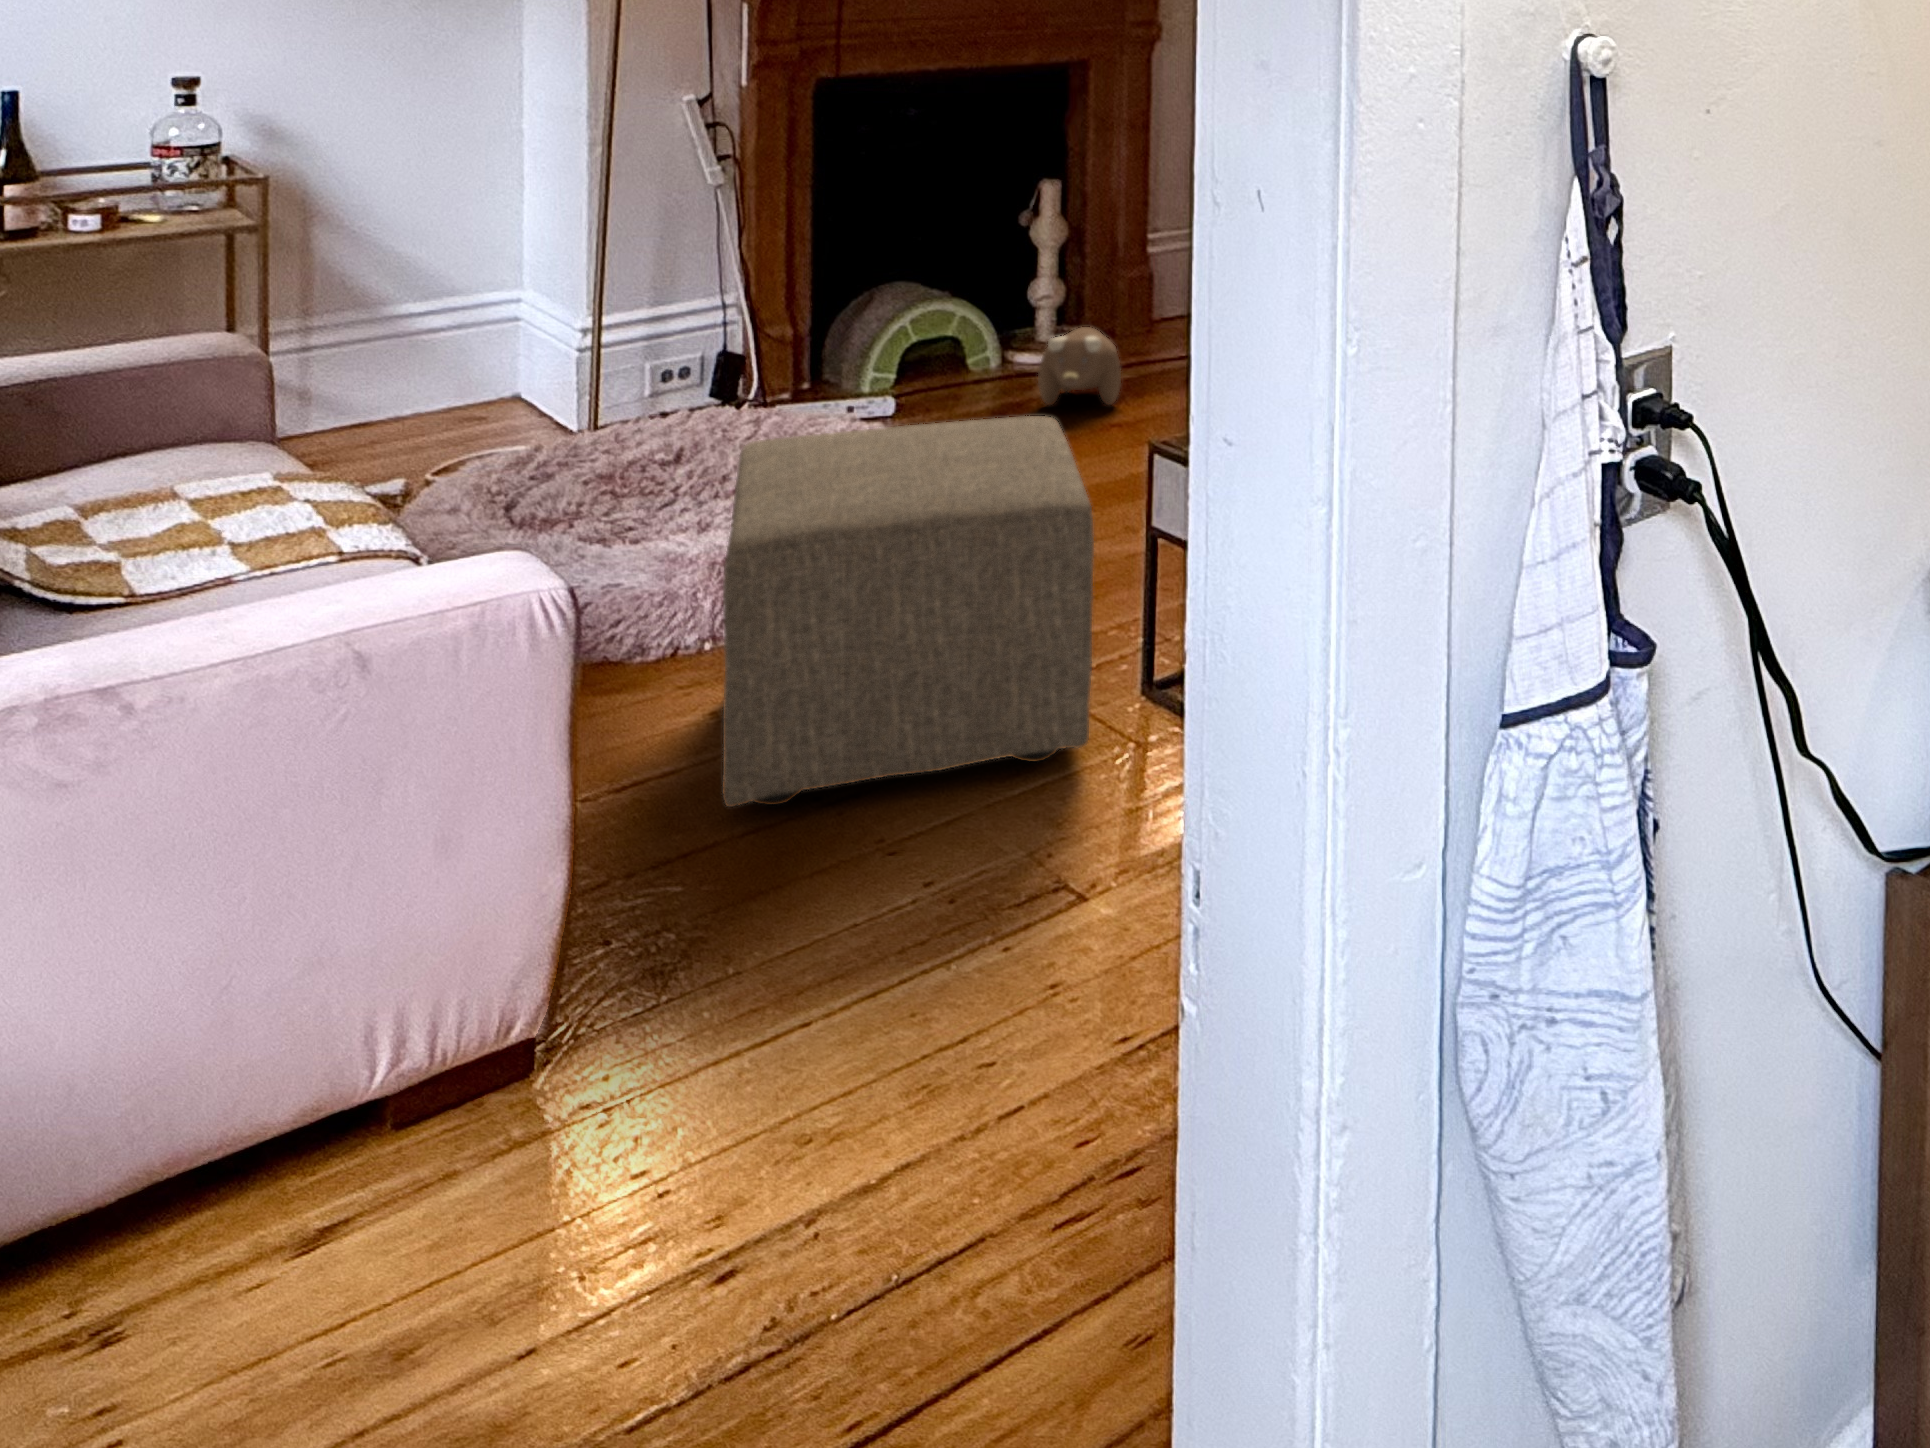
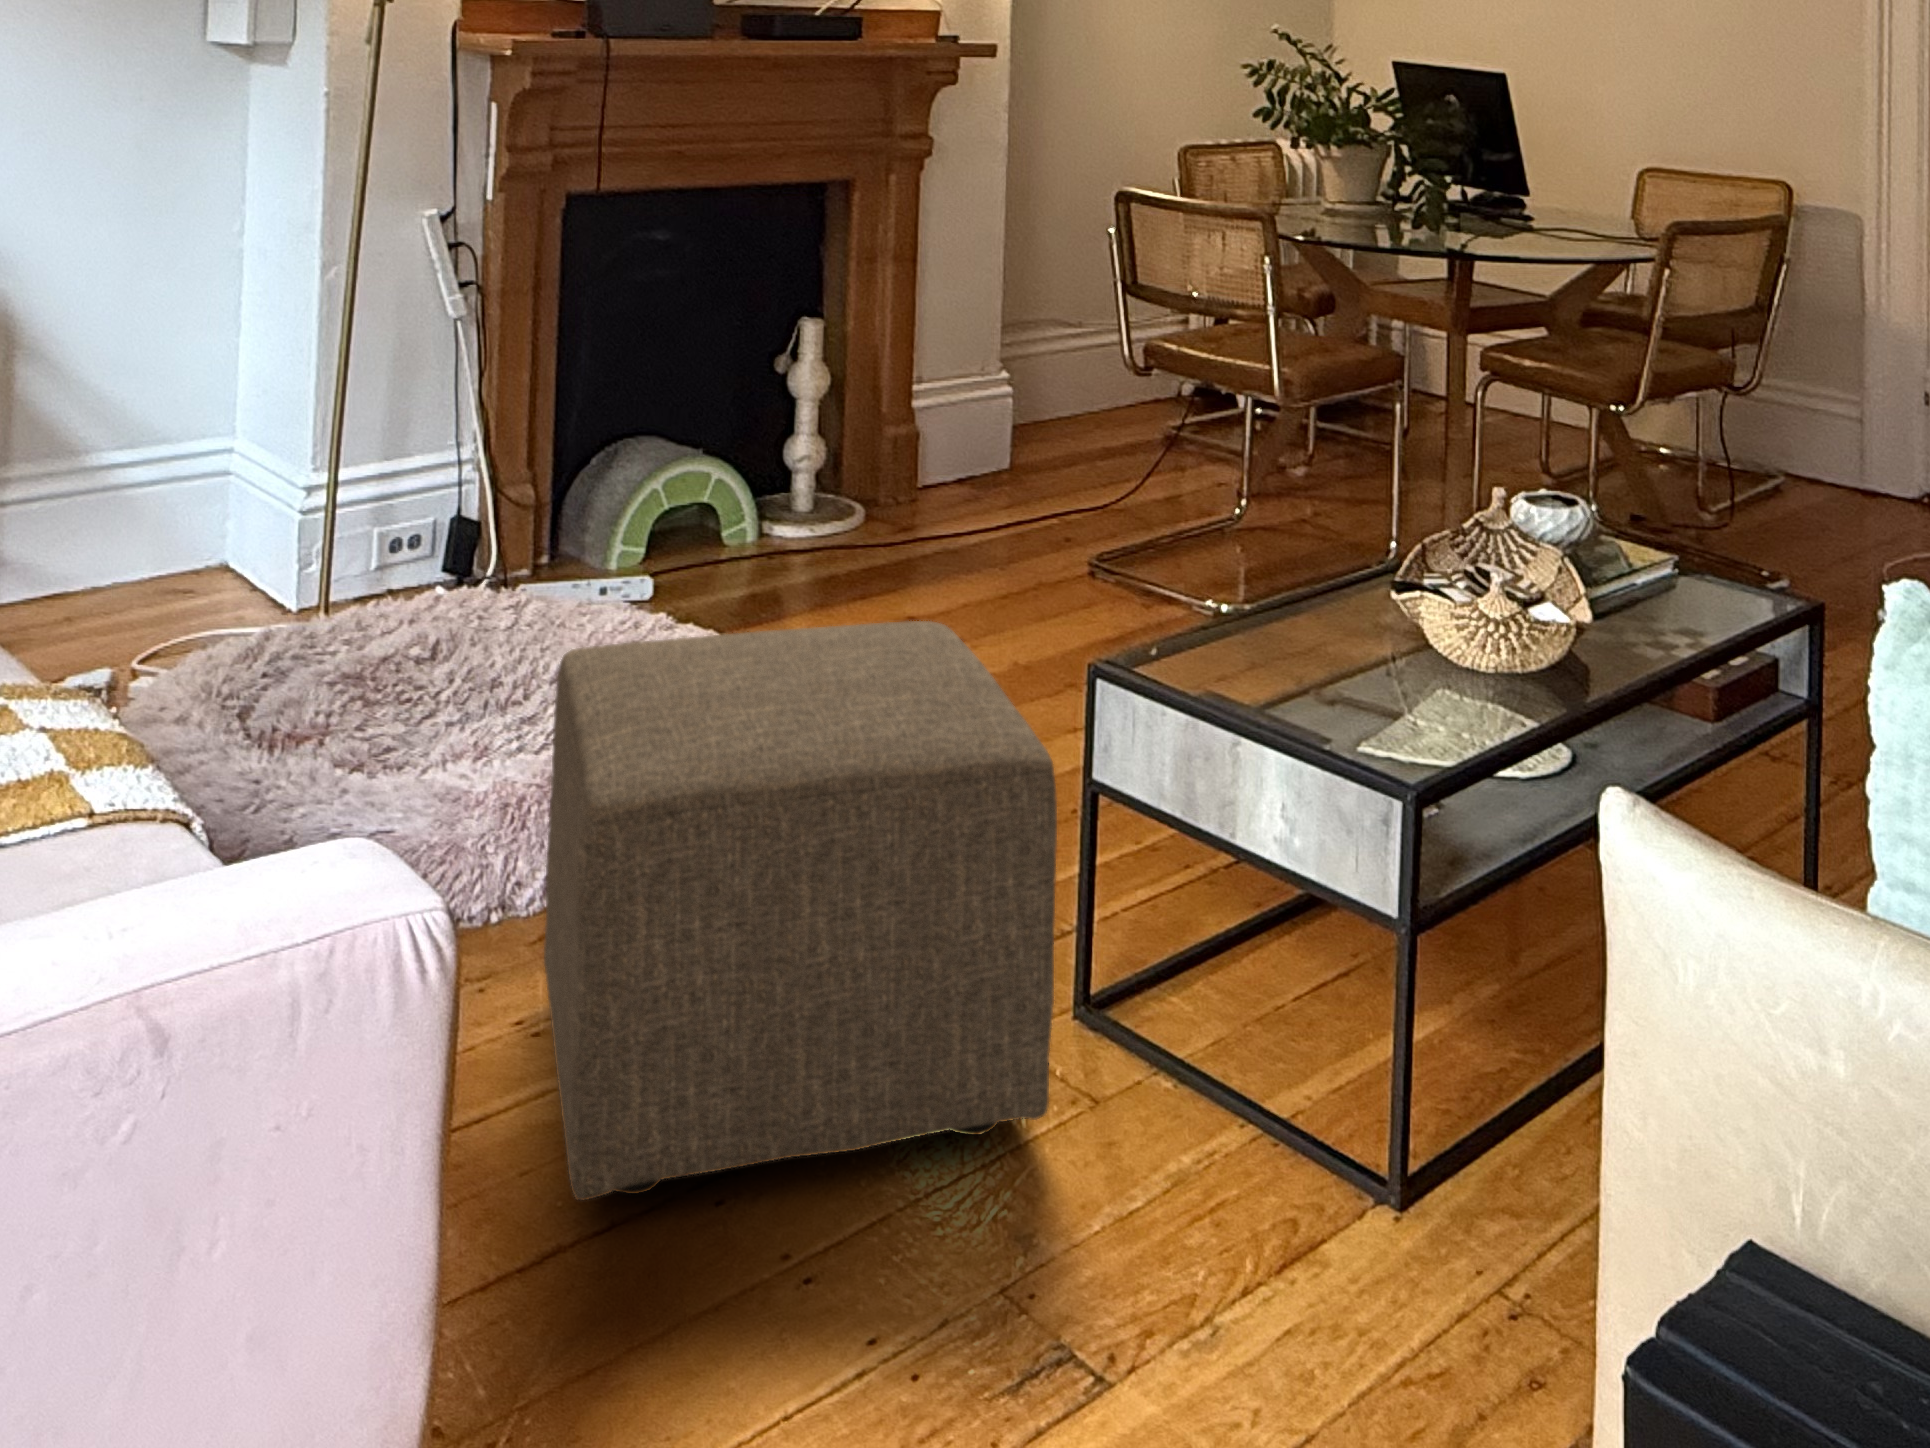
plush toy: present [1038,327,1121,405] -> none [821,496,918,594]

